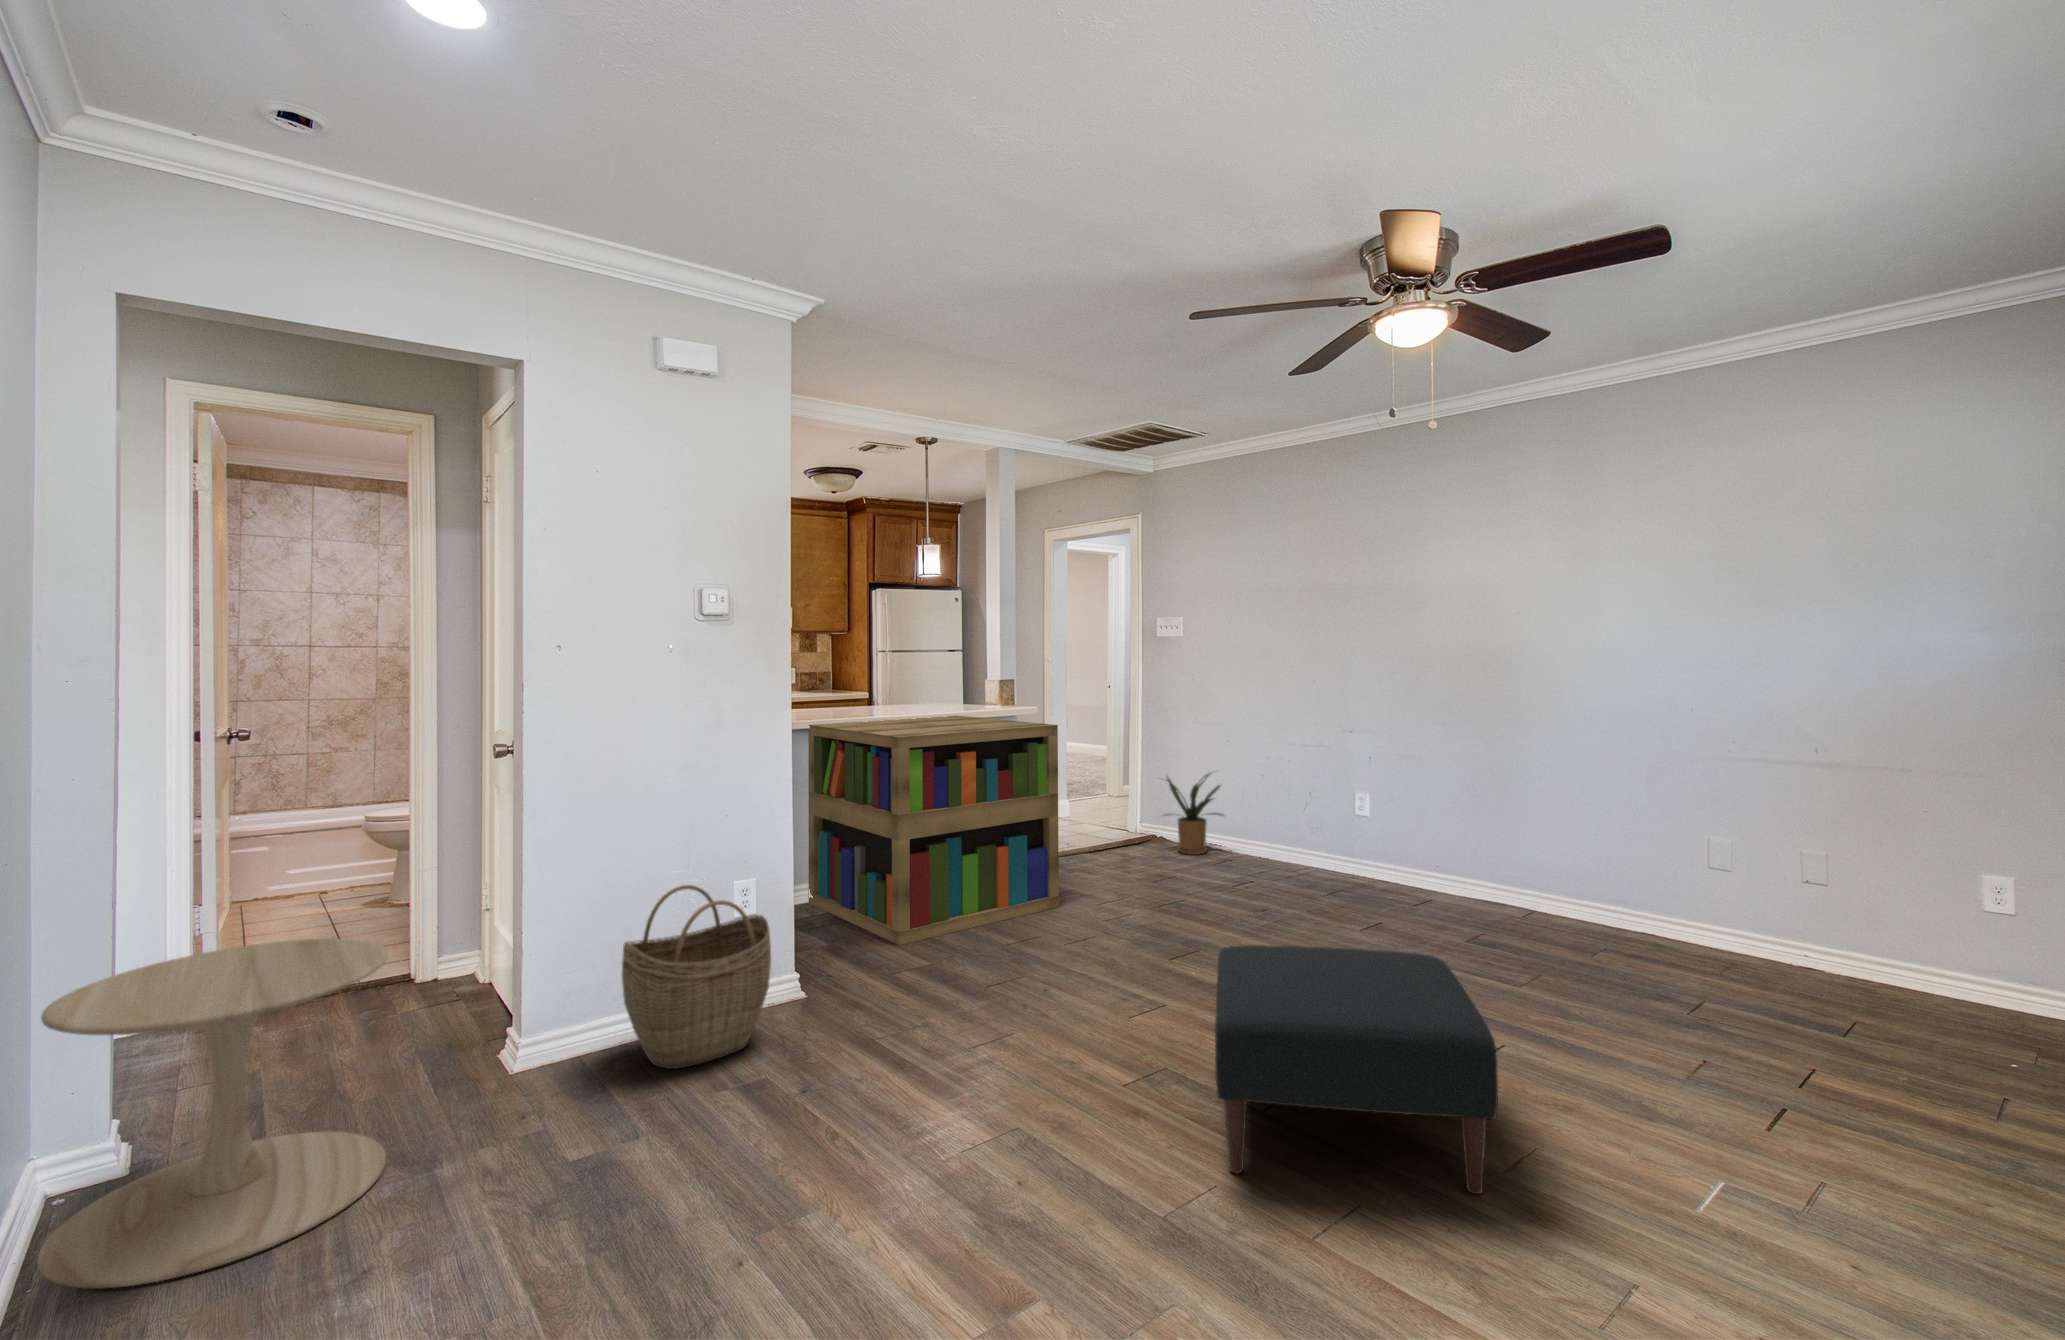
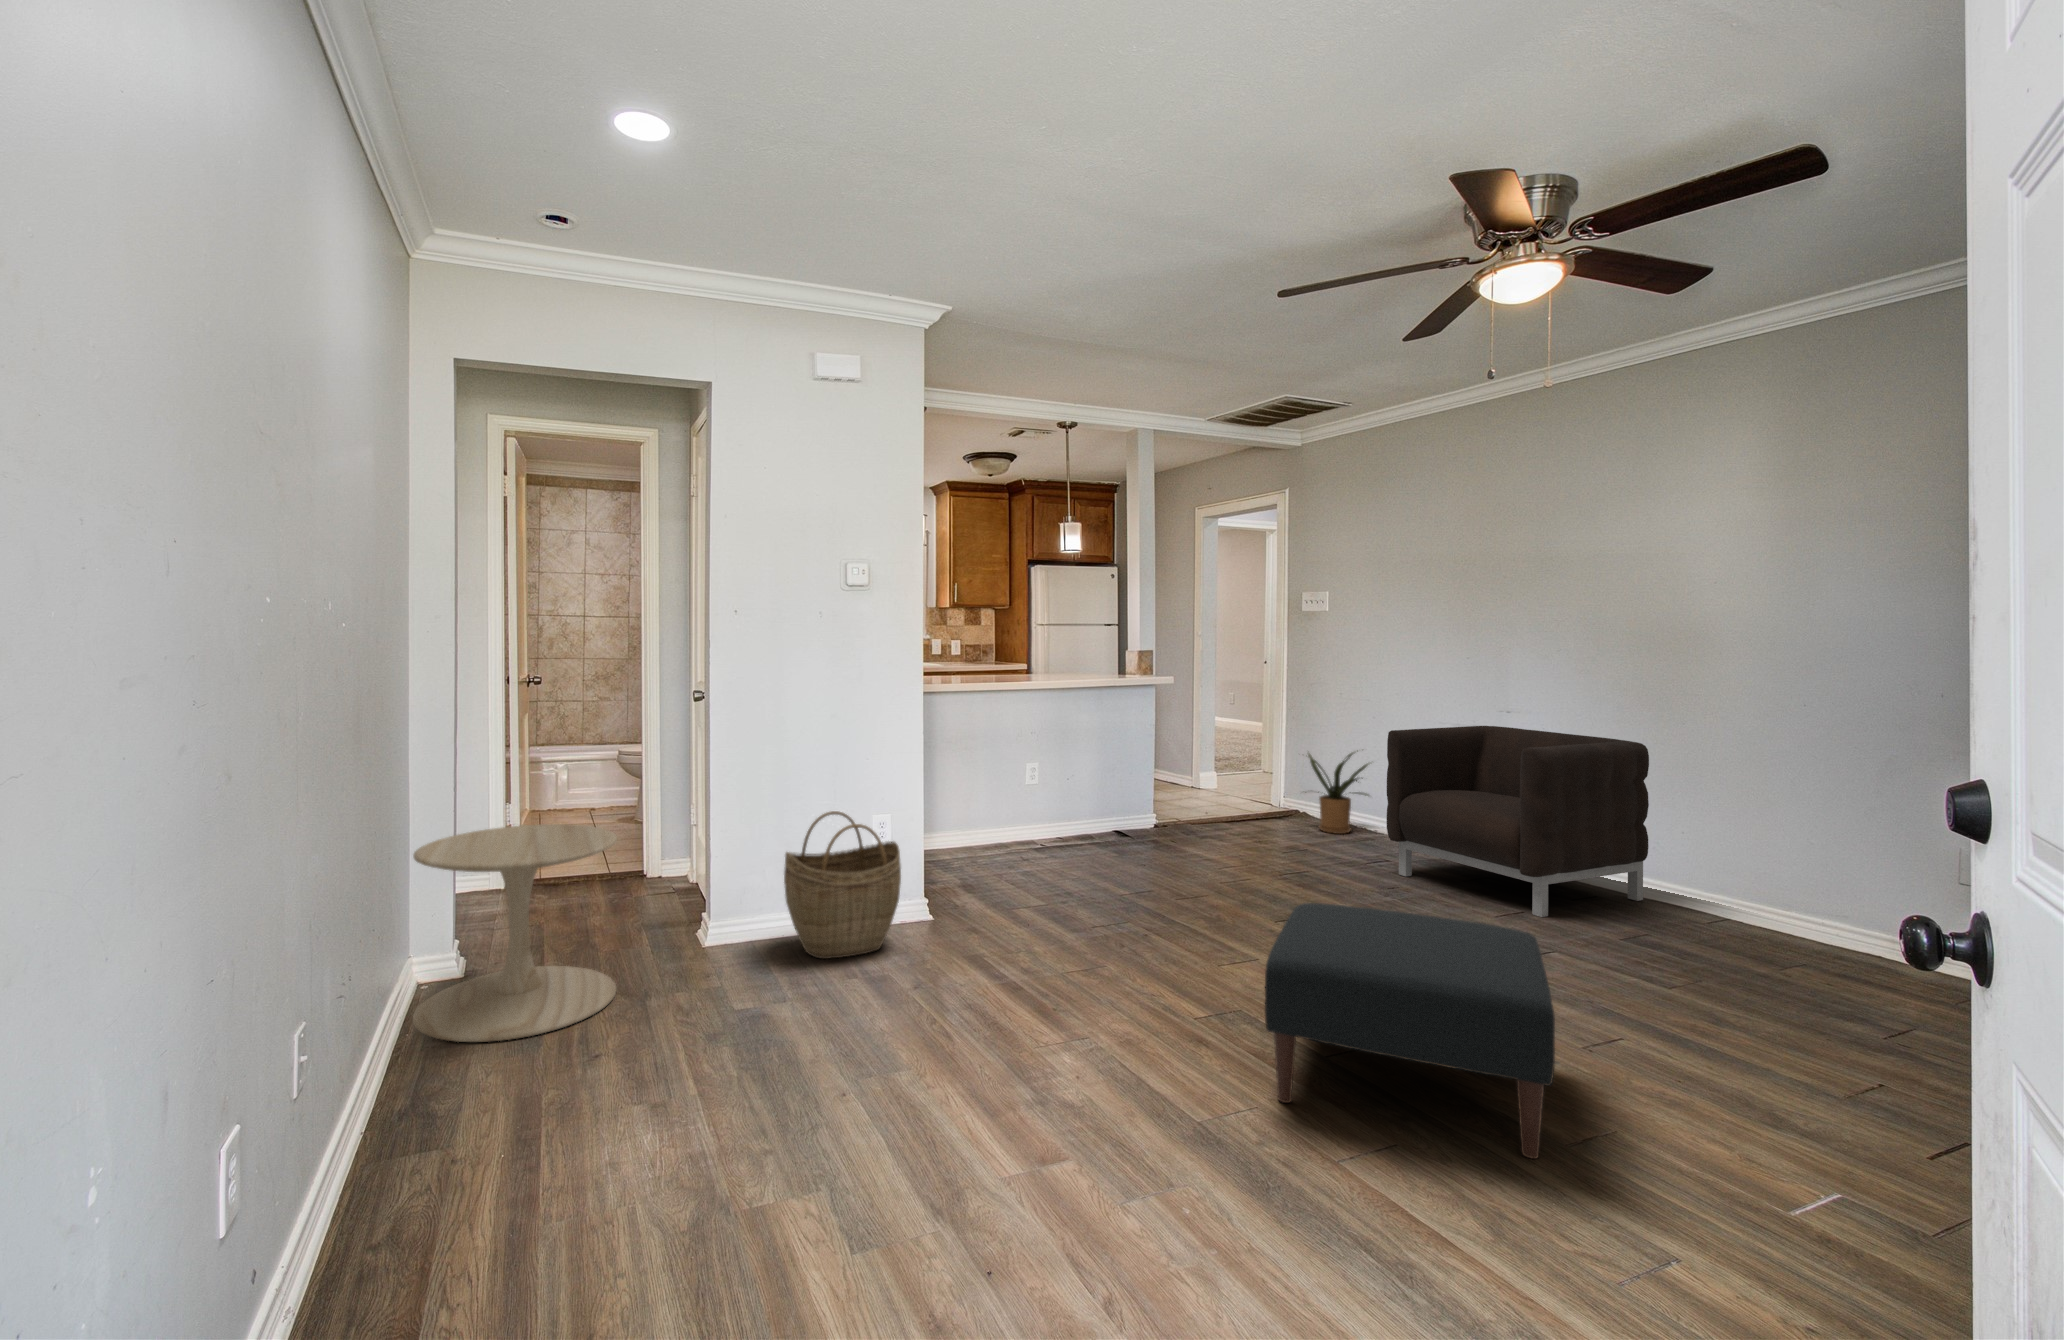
bookshelf: present [808,716,1059,945] -> none [953,684,1182,887]
armchair: none [1251,745,1471,925] -> present [1387,726,1649,917]

